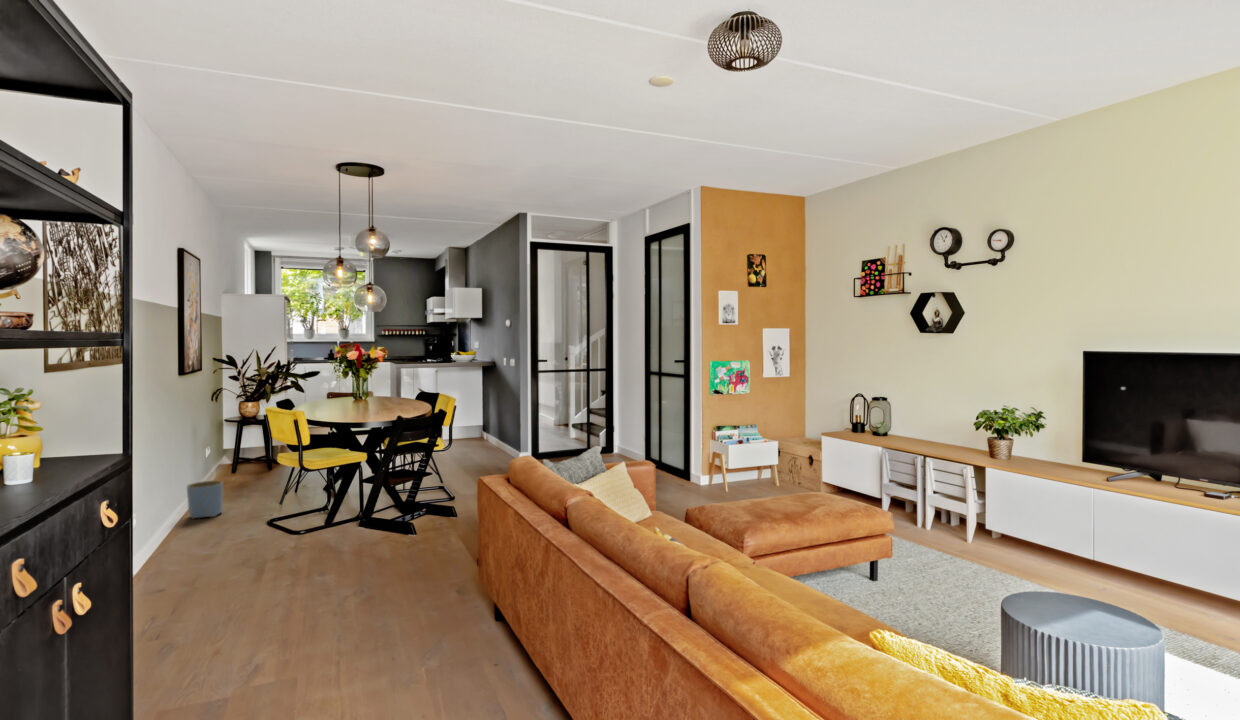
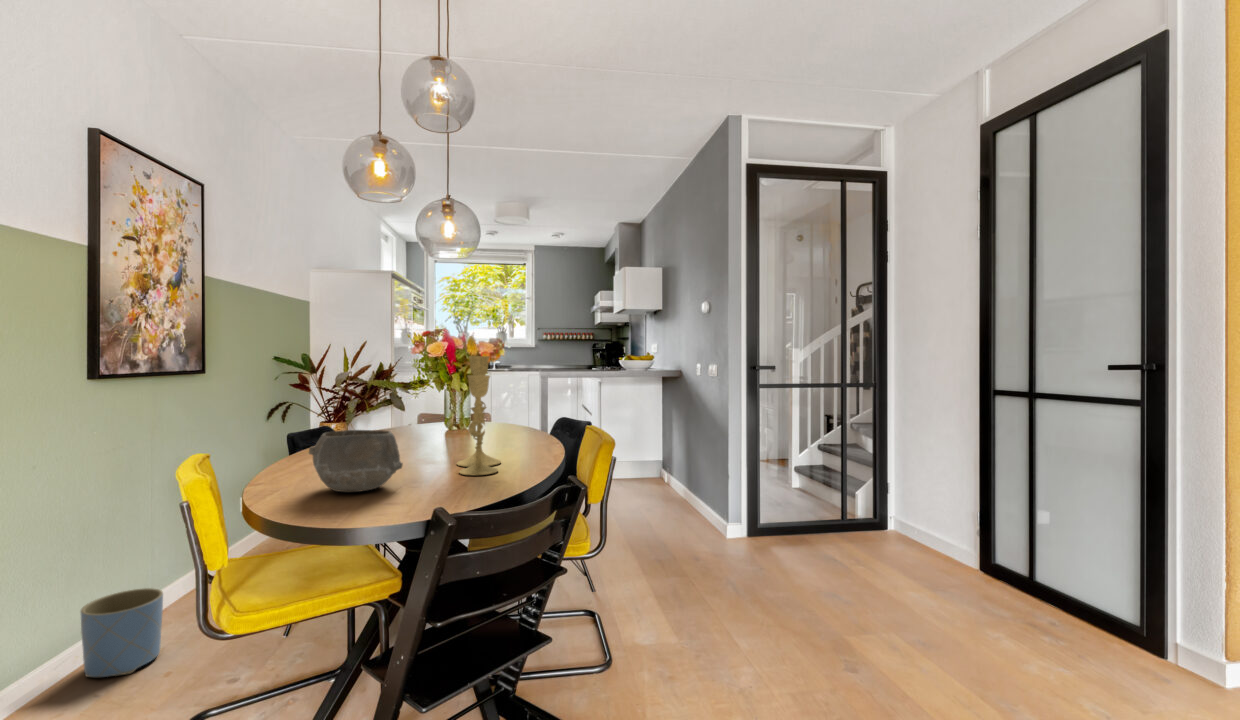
candlestick: none [387,361,408,410] -> present [457,356,501,475]
bowl: none [343,392,376,414] -> present [309,430,403,492]

